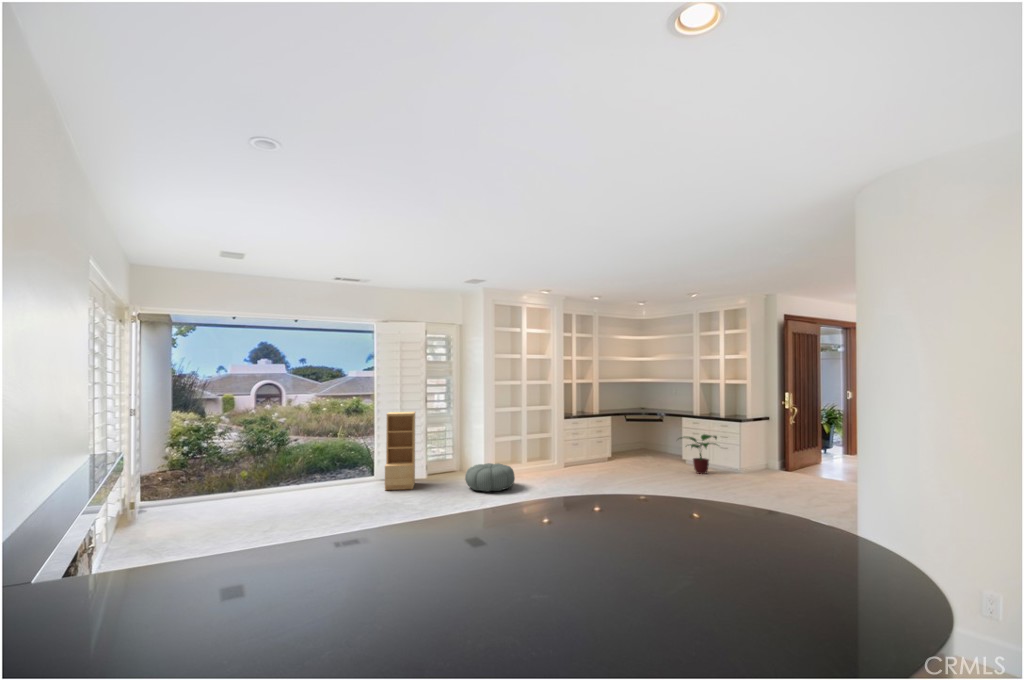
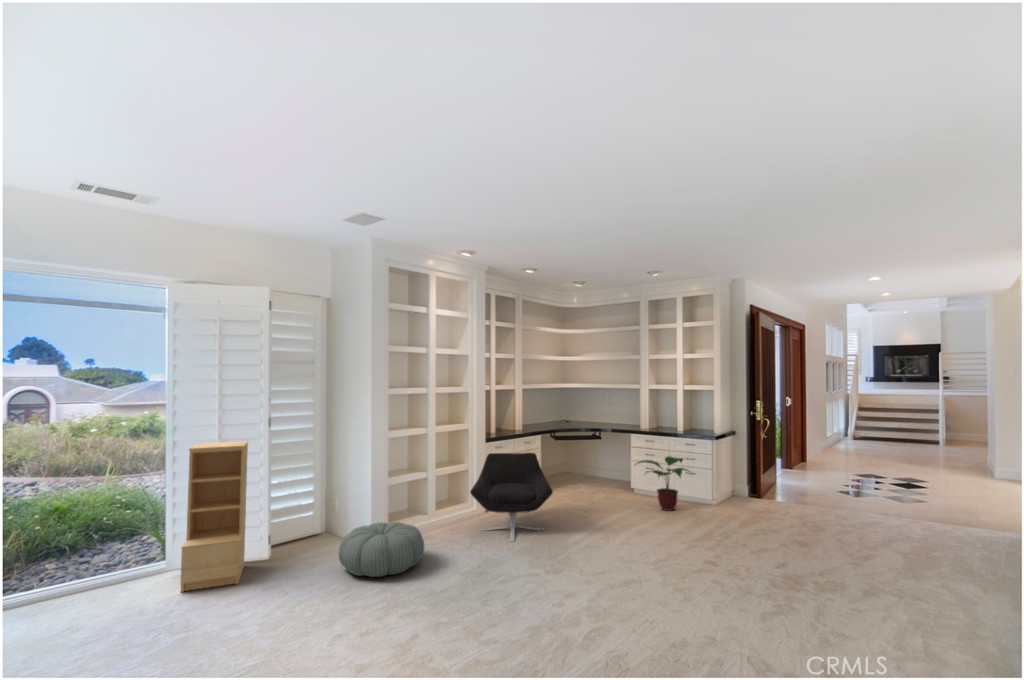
lounge chair: none [548,427,605,483] -> present [470,453,553,541]

